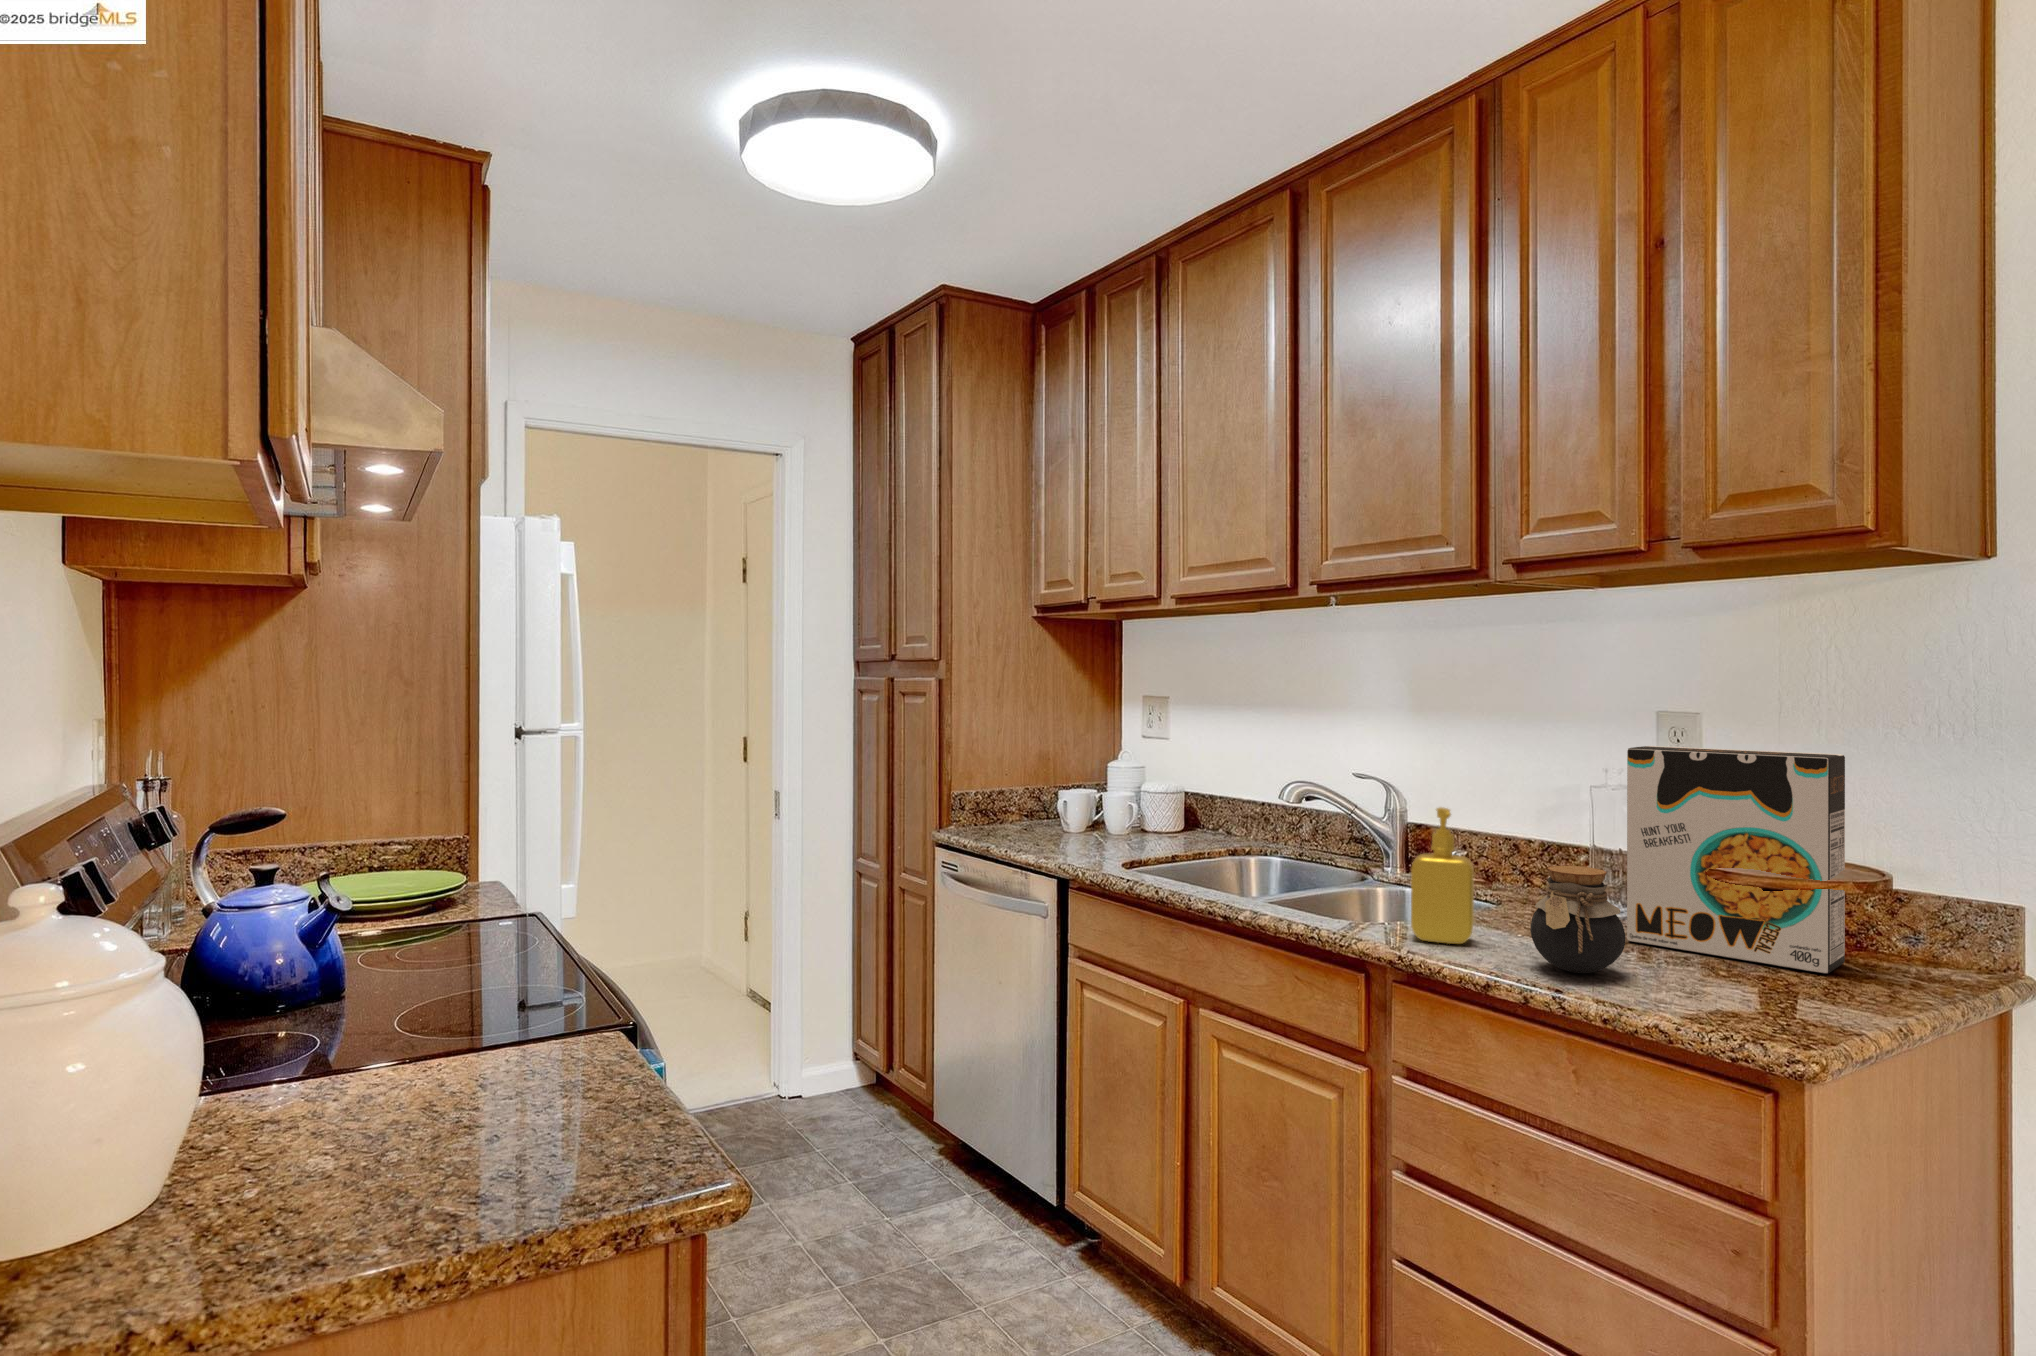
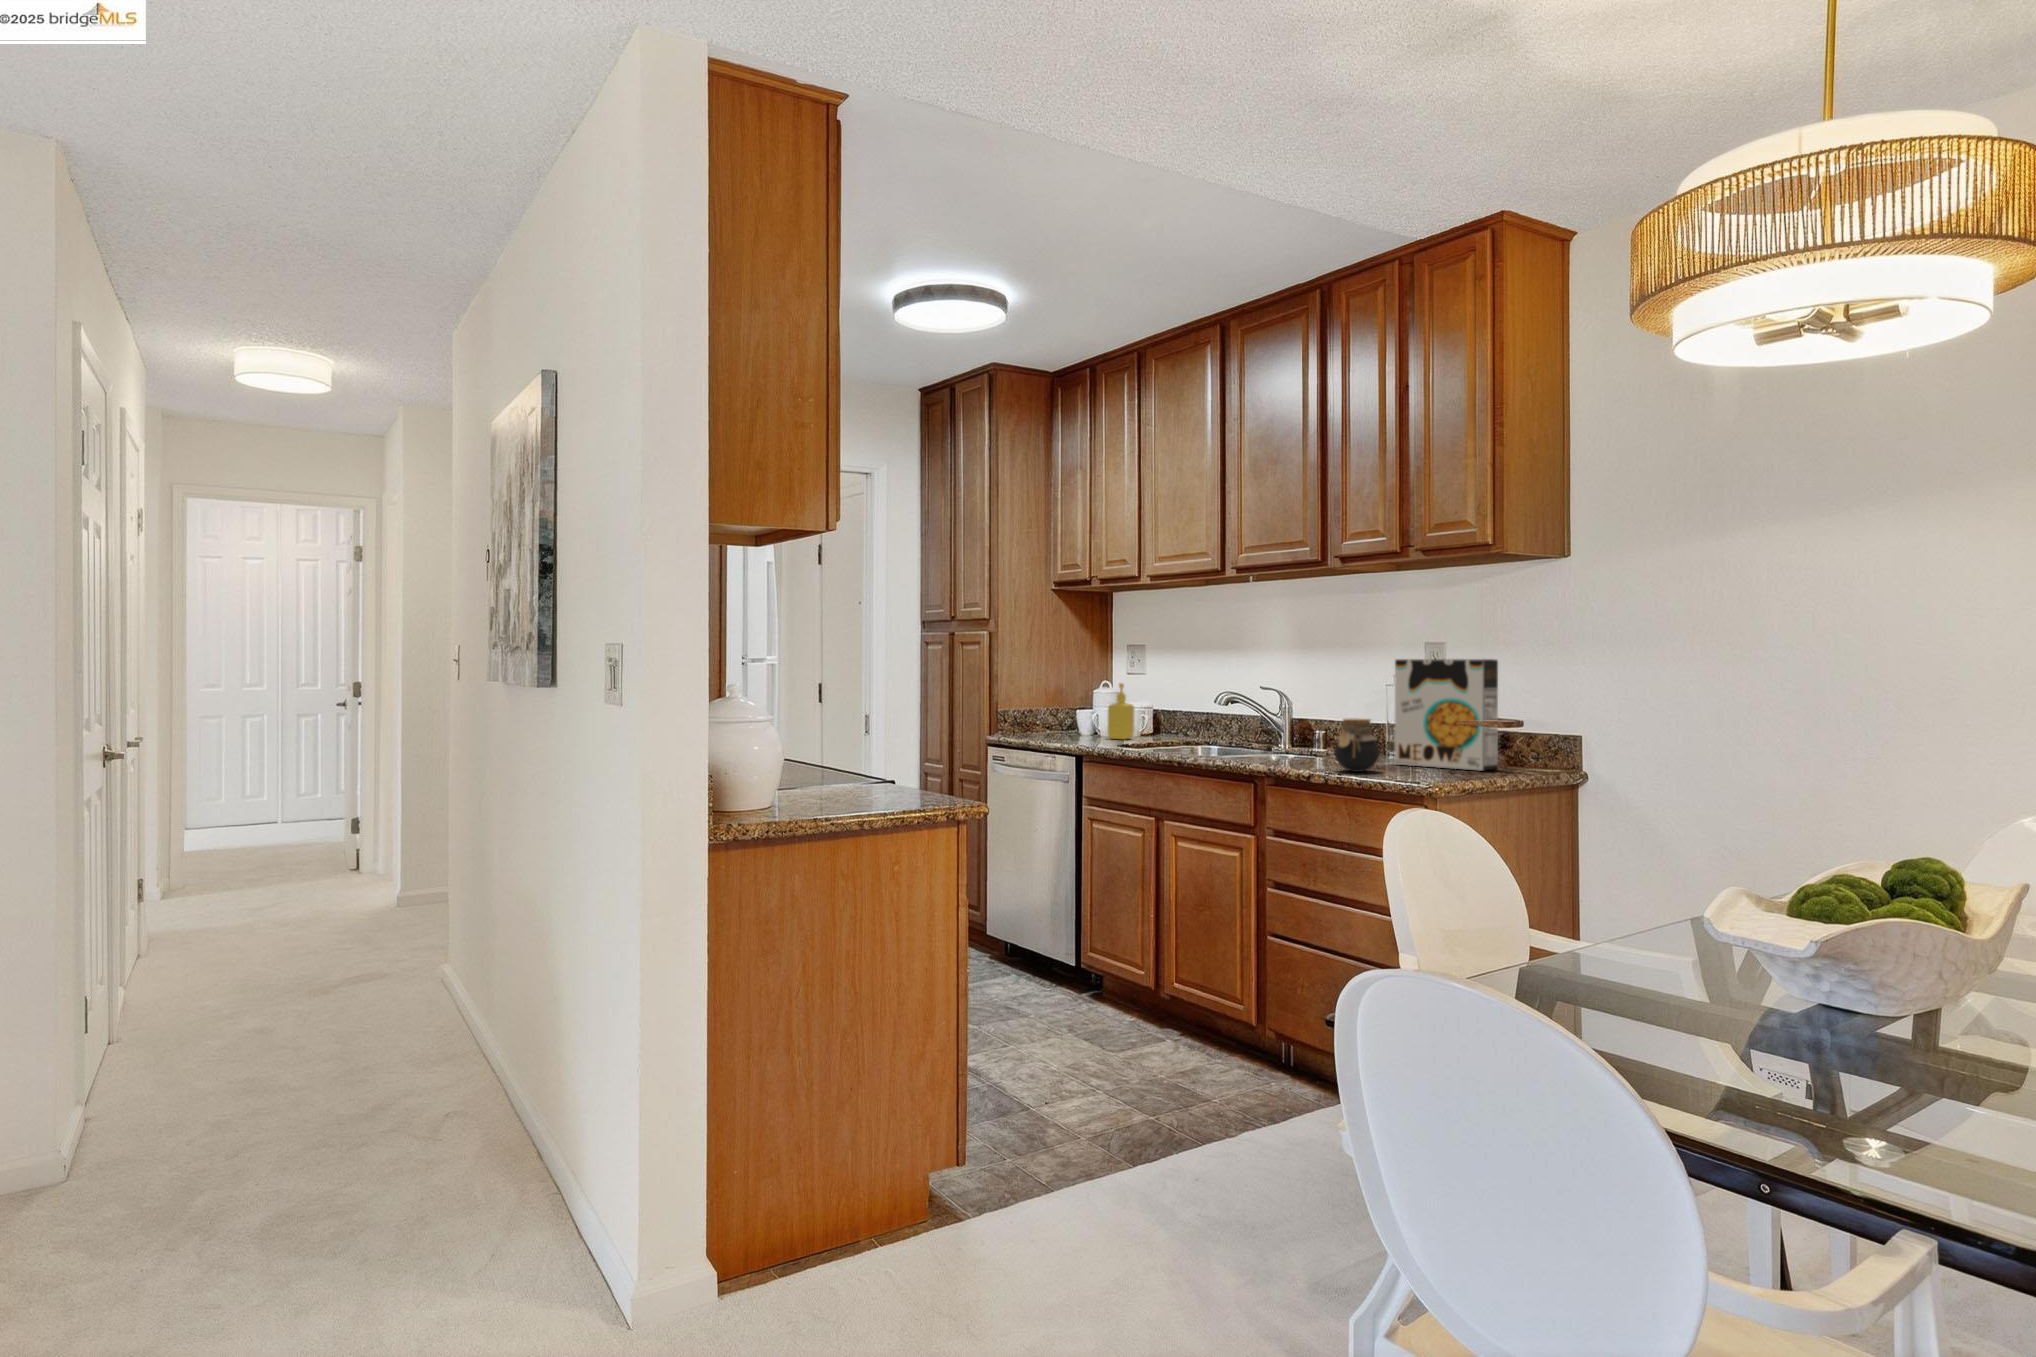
soap dispenser: present [1411,807,1474,944] -> present [1108,683,1135,739]

